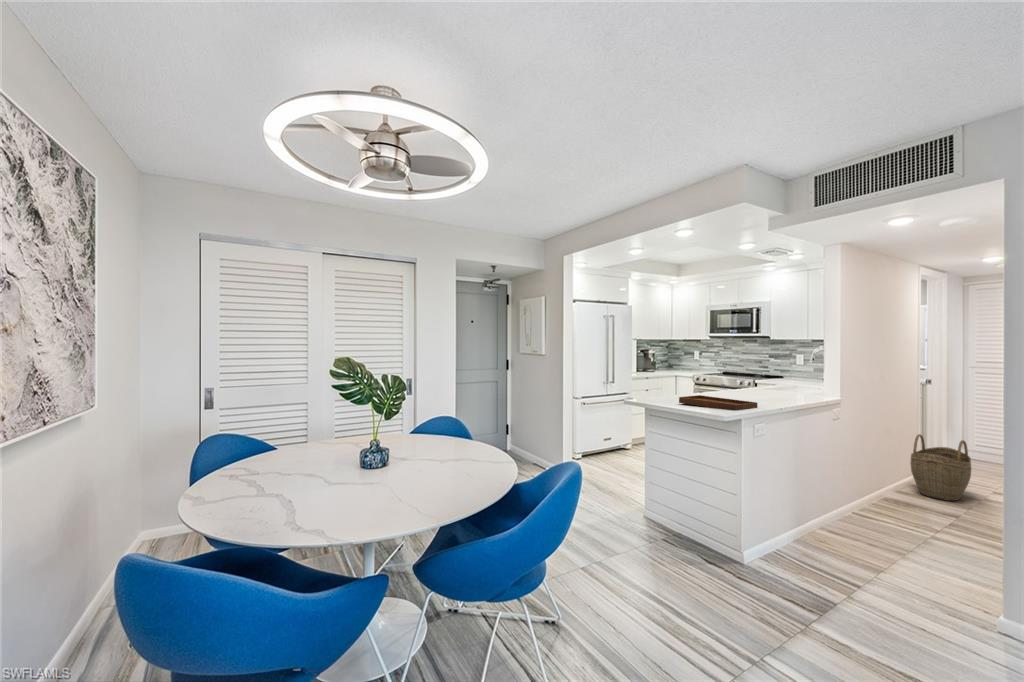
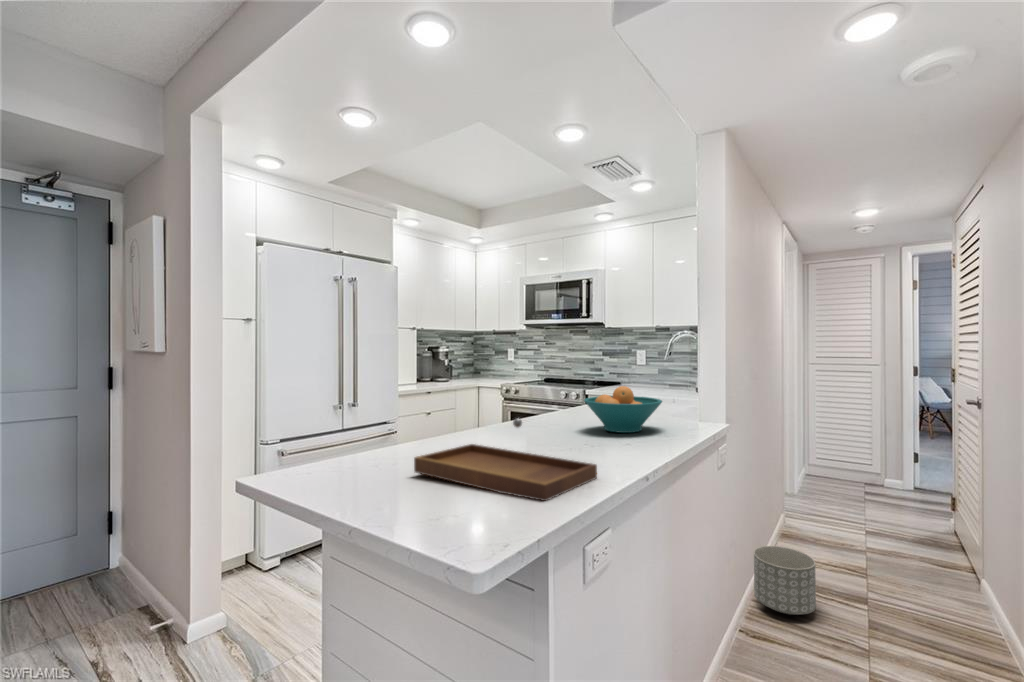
fruit bowl: none [753,375,798,398] -> present [584,386,662,433]
woven basket: present [910,434,971,501] -> none [785,460,854,557]
planter: none [869,479,913,518] -> present [754,546,816,615]

